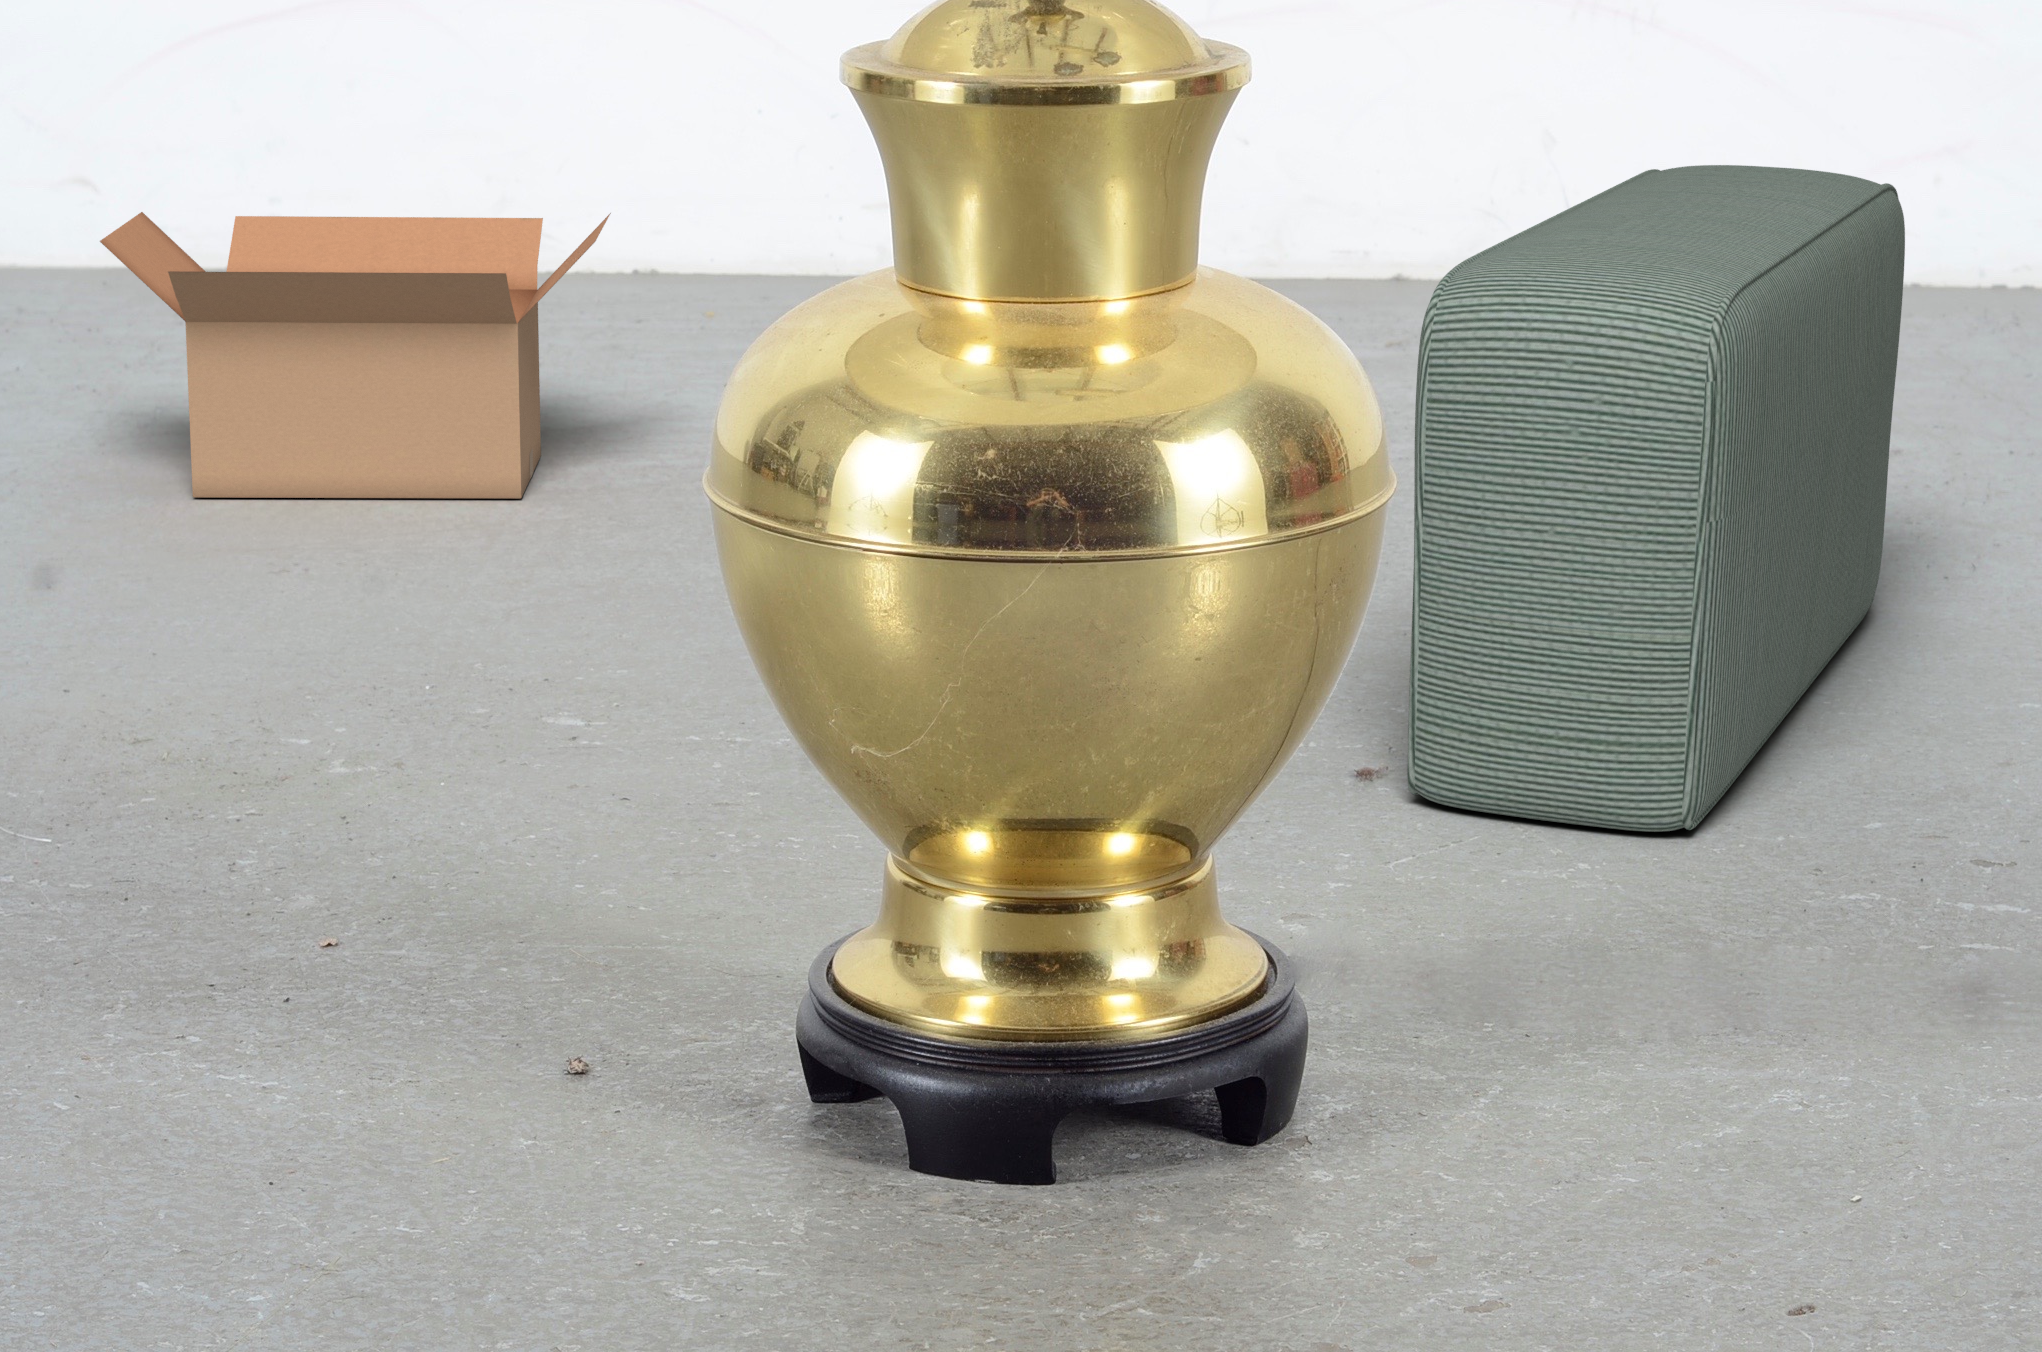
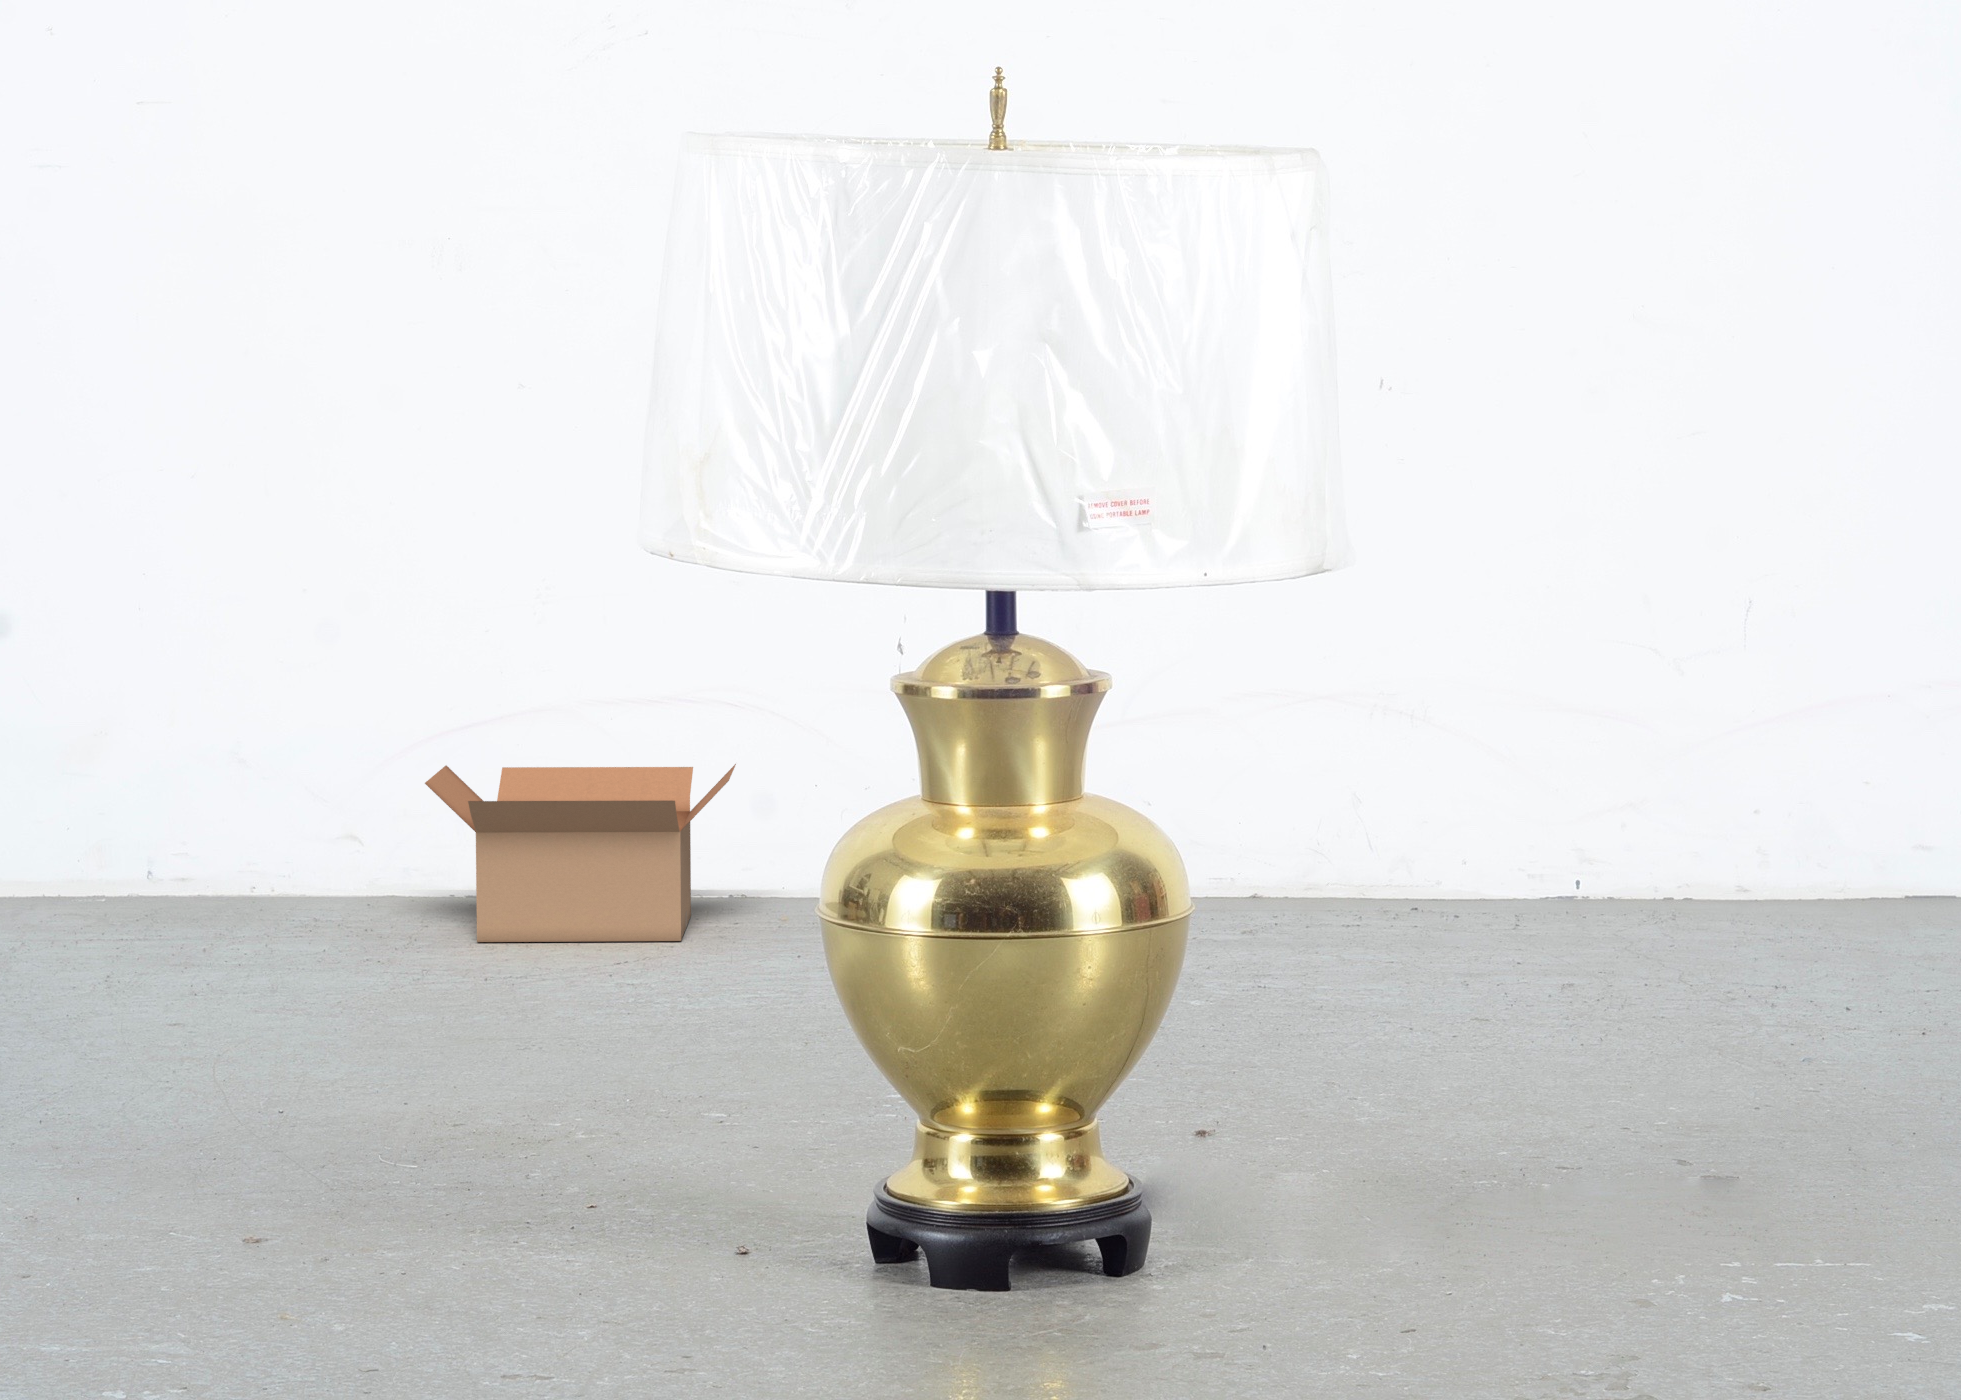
pouf: present [1407,165,1905,832] -> none [1221,728,1522,1120]

